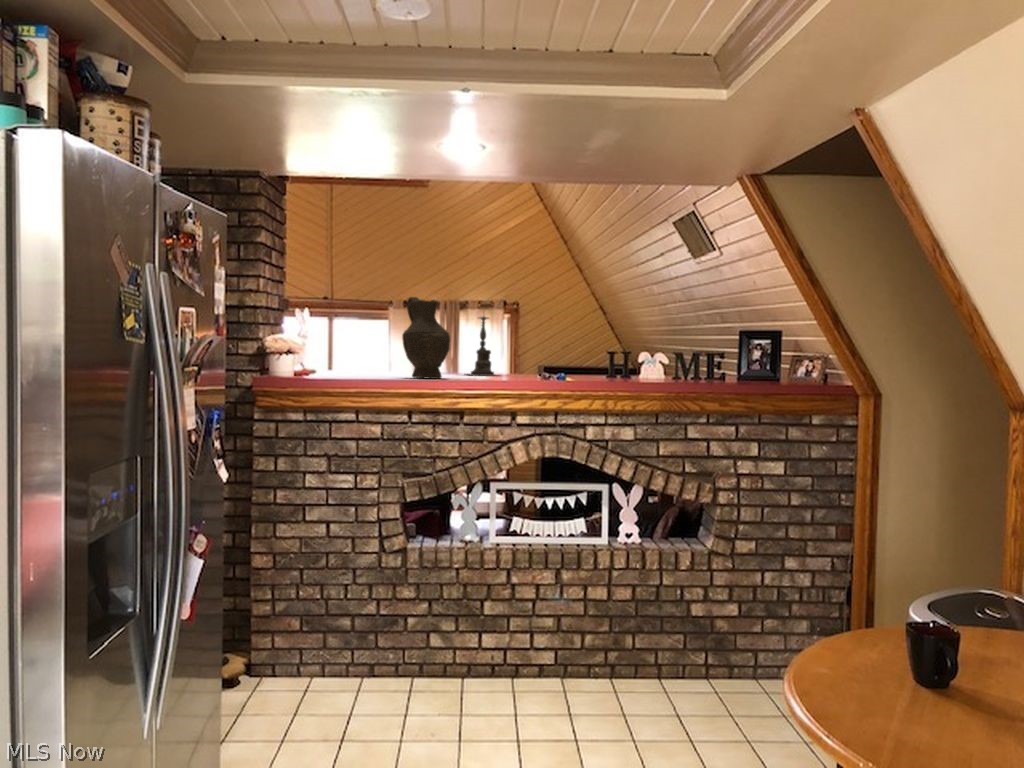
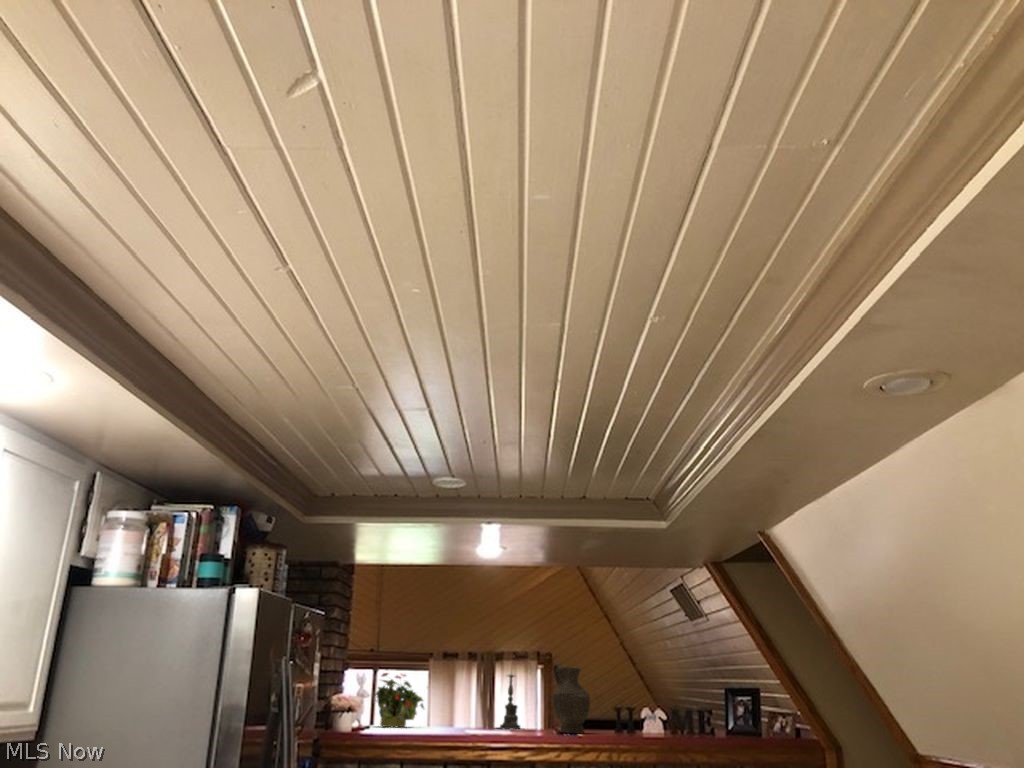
decorative vase: present [402,297,450,379] -> present [552,663,590,734]
potted plant: none [322,313,383,374] -> present [375,673,424,727]

